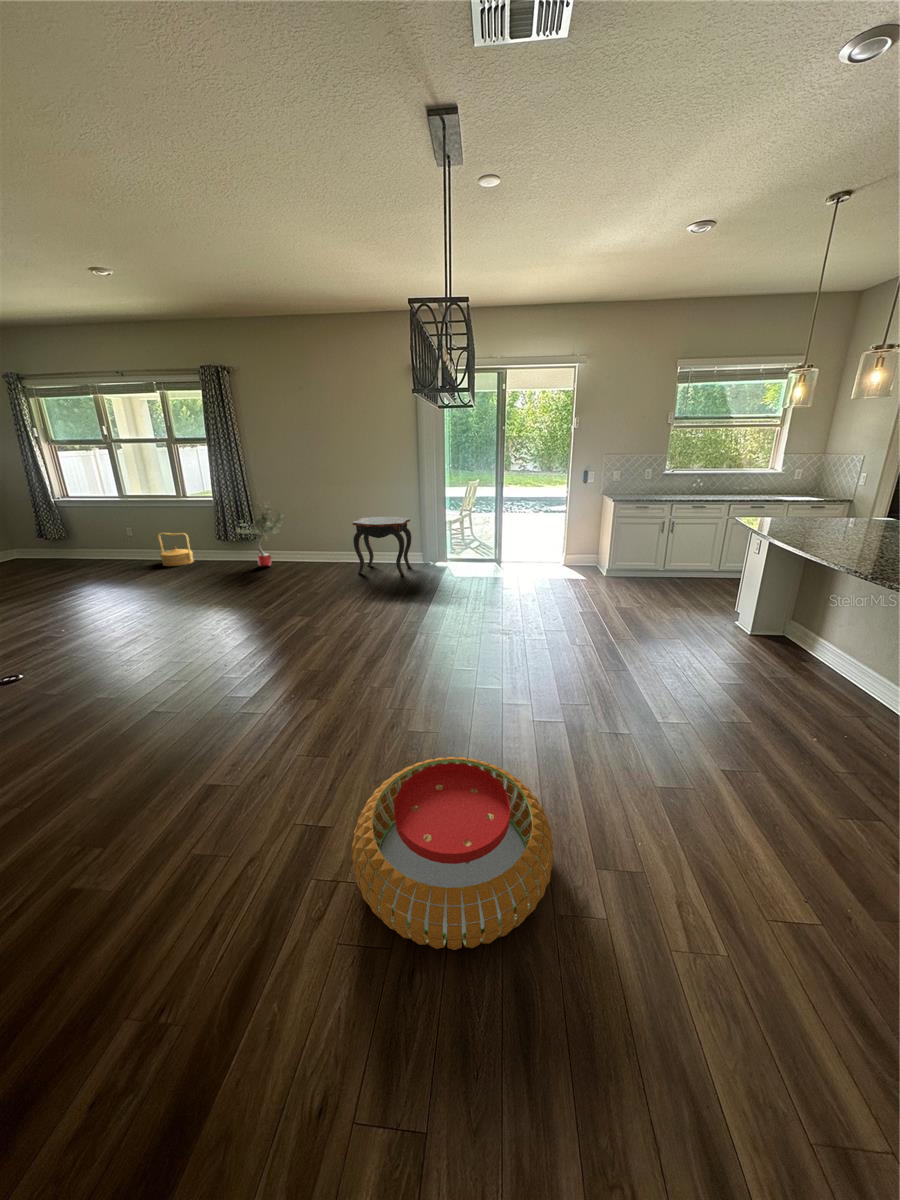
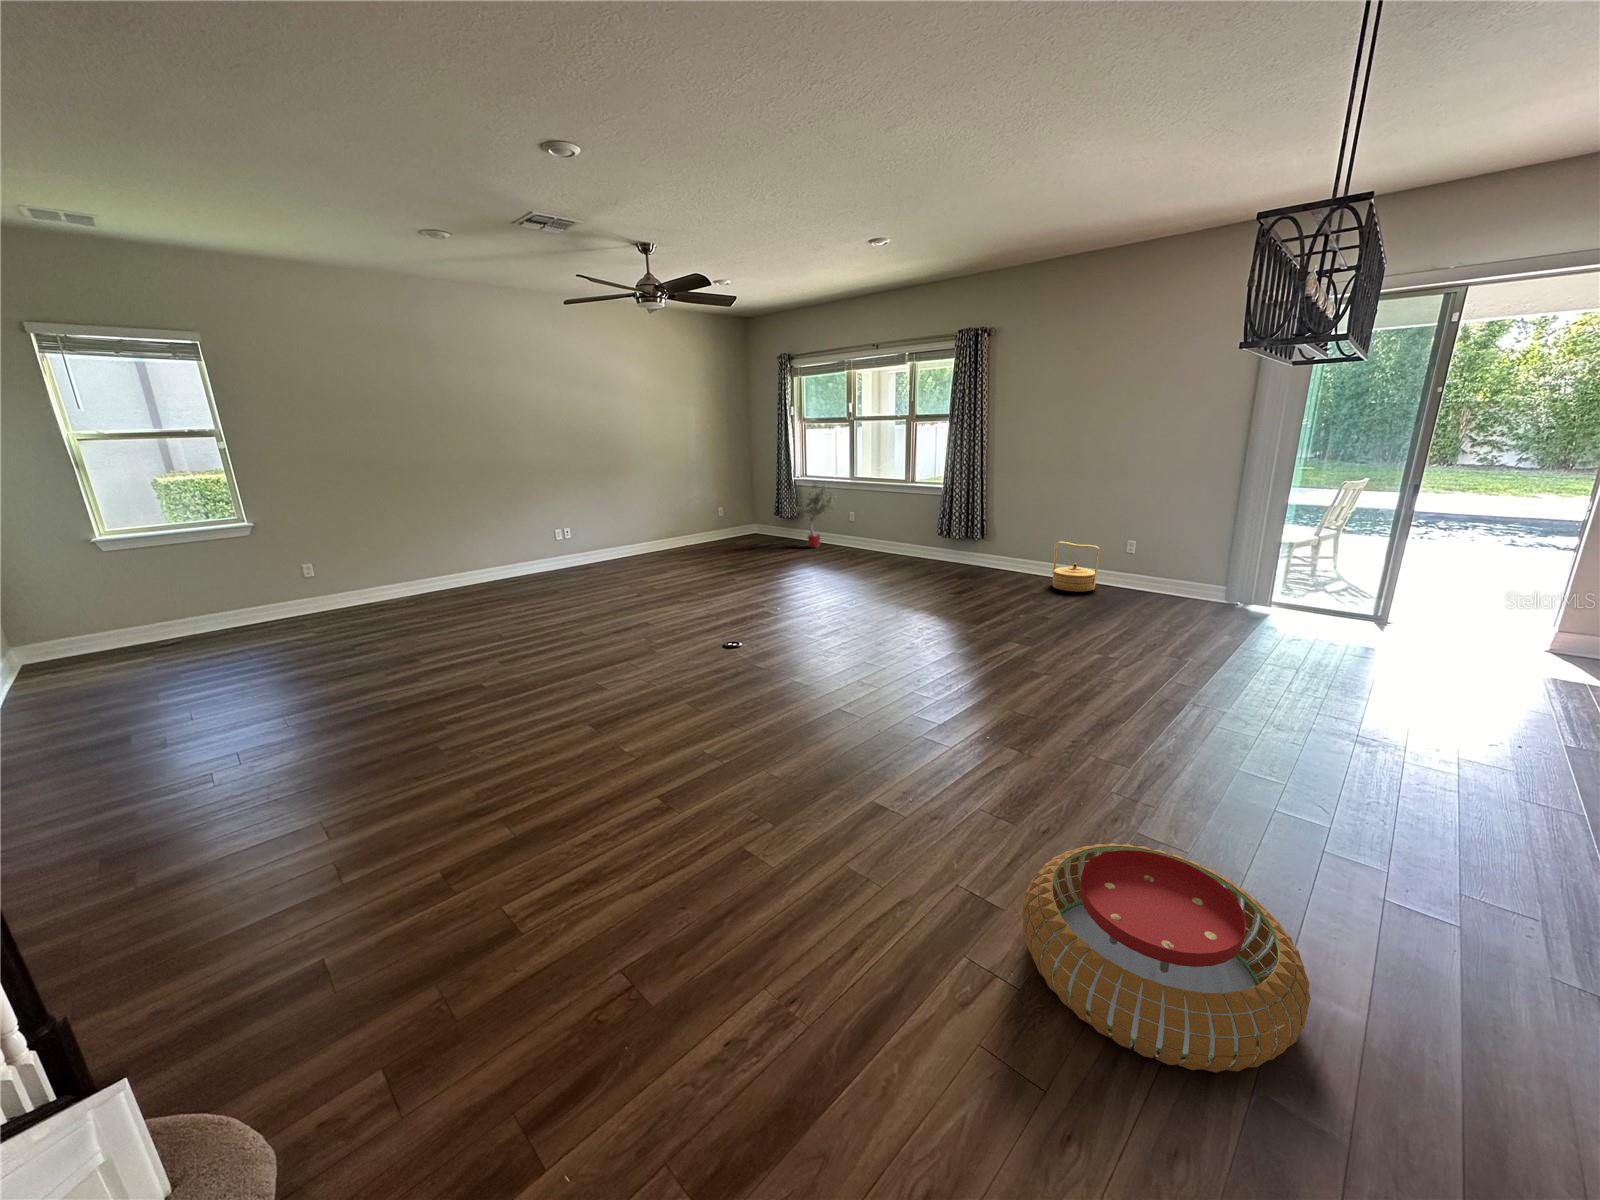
potted tree: present [237,501,283,567] -> present [796,482,835,548]
side table: present [353,517,412,575] -> none [1110,525,1214,617]
woven basket: present [158,533,194,566] -> present [1052,541,1100,592]

